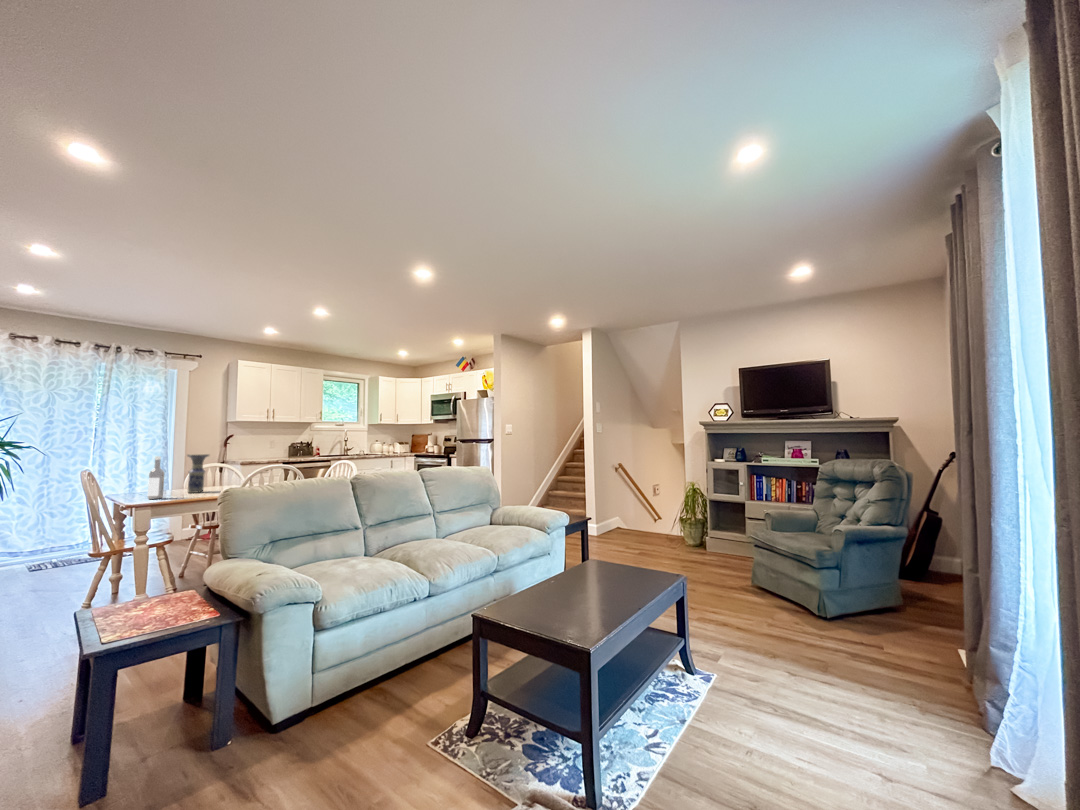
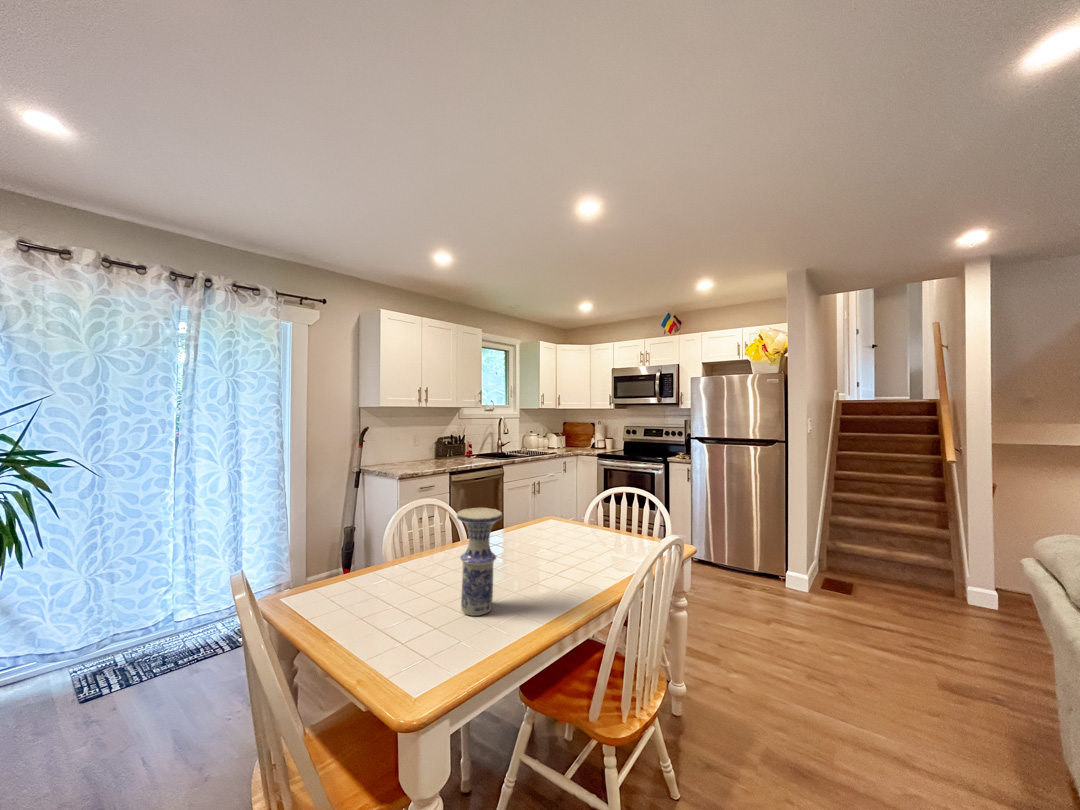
wine bottle: present [148,456,164,499] -> none [422,542,457,679]

